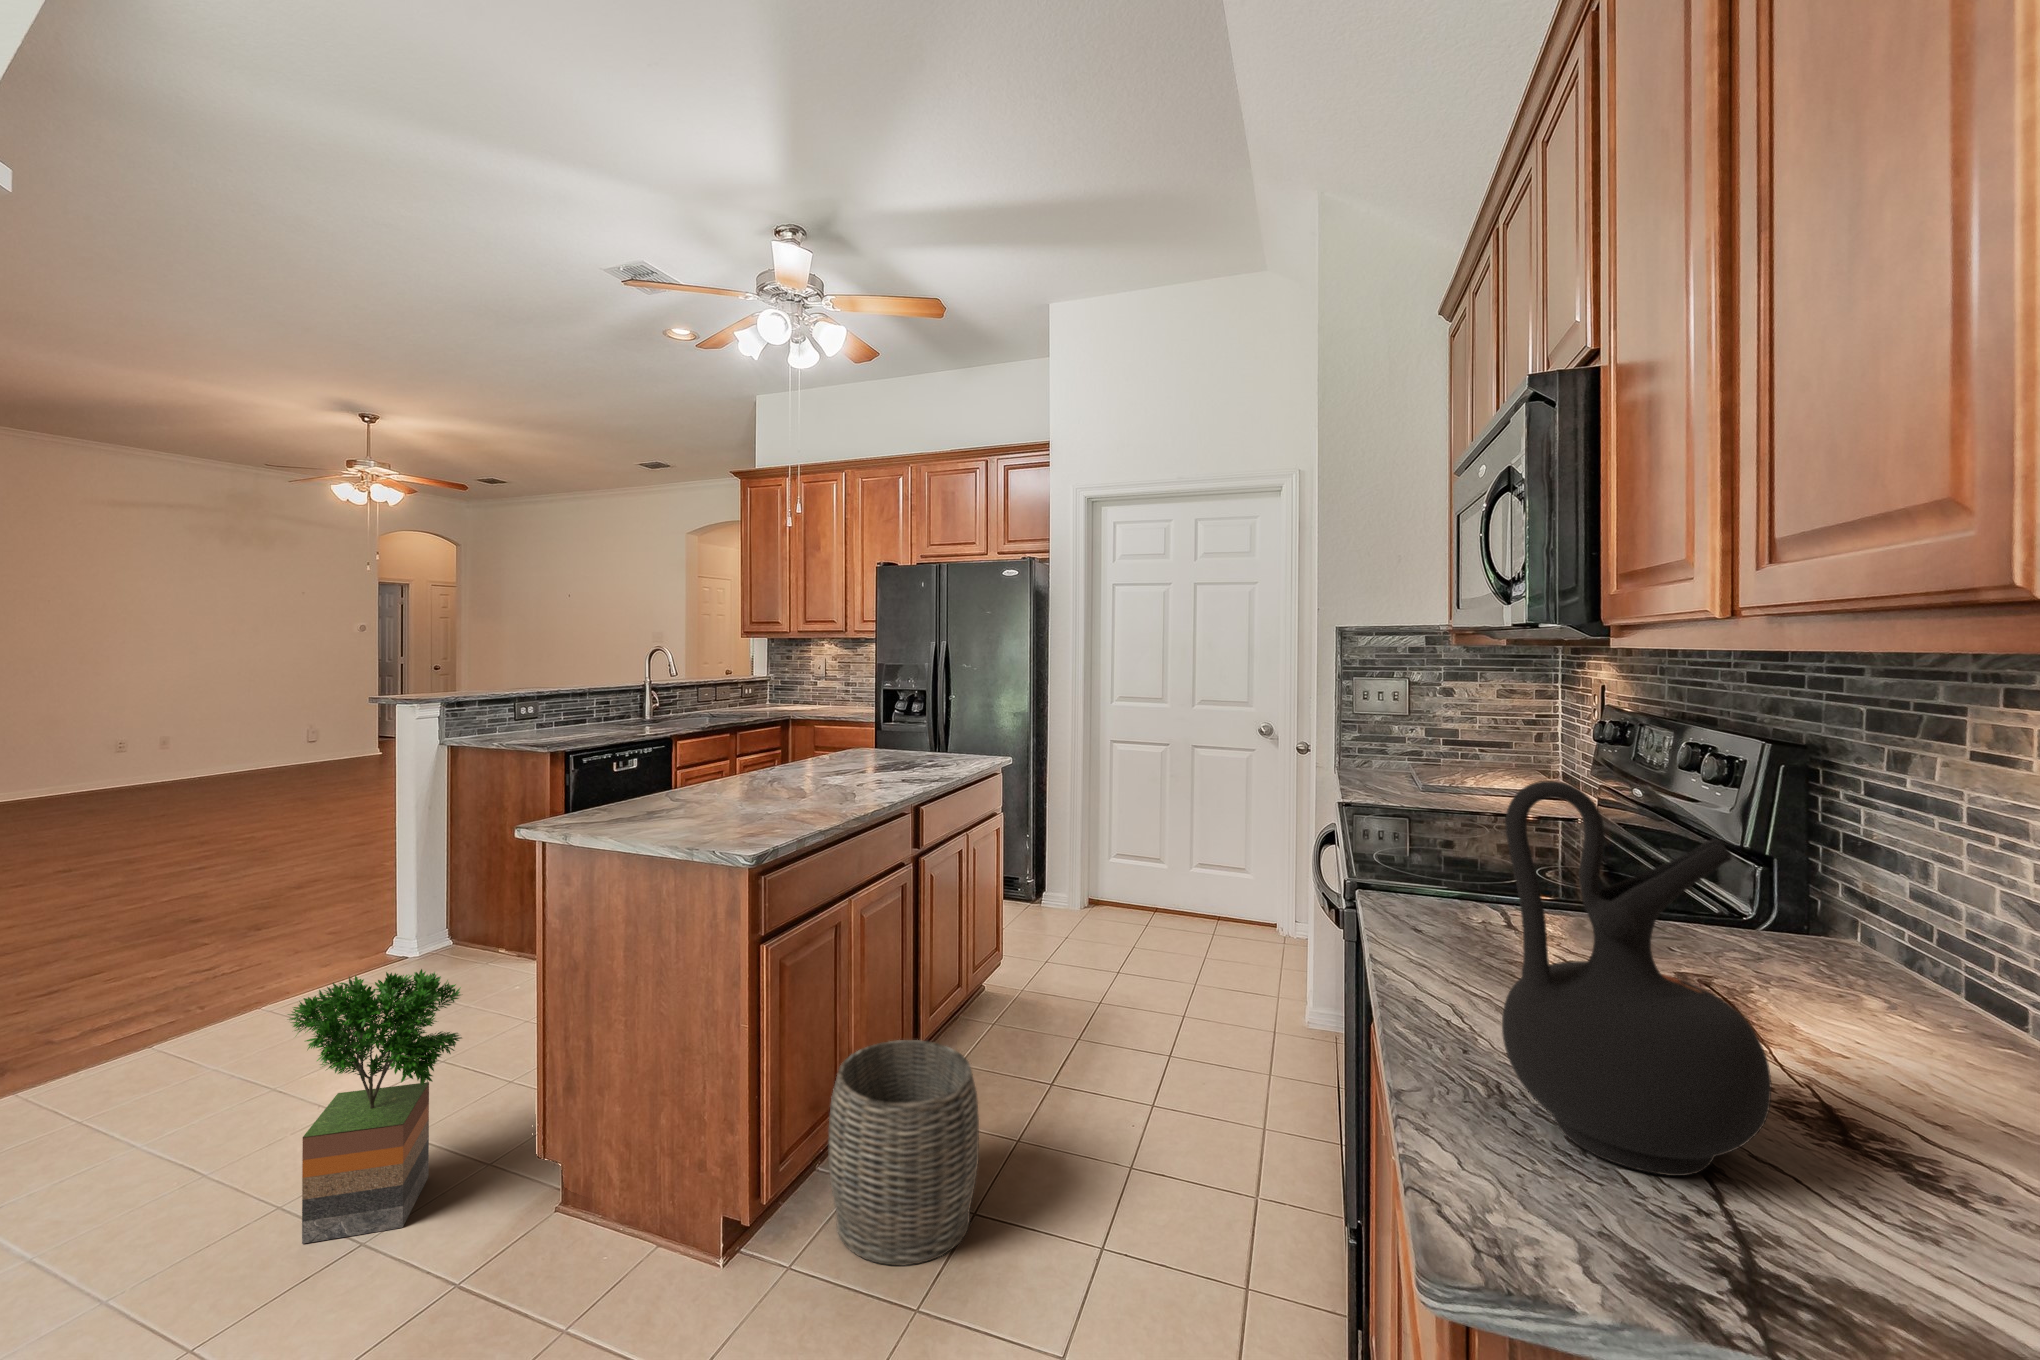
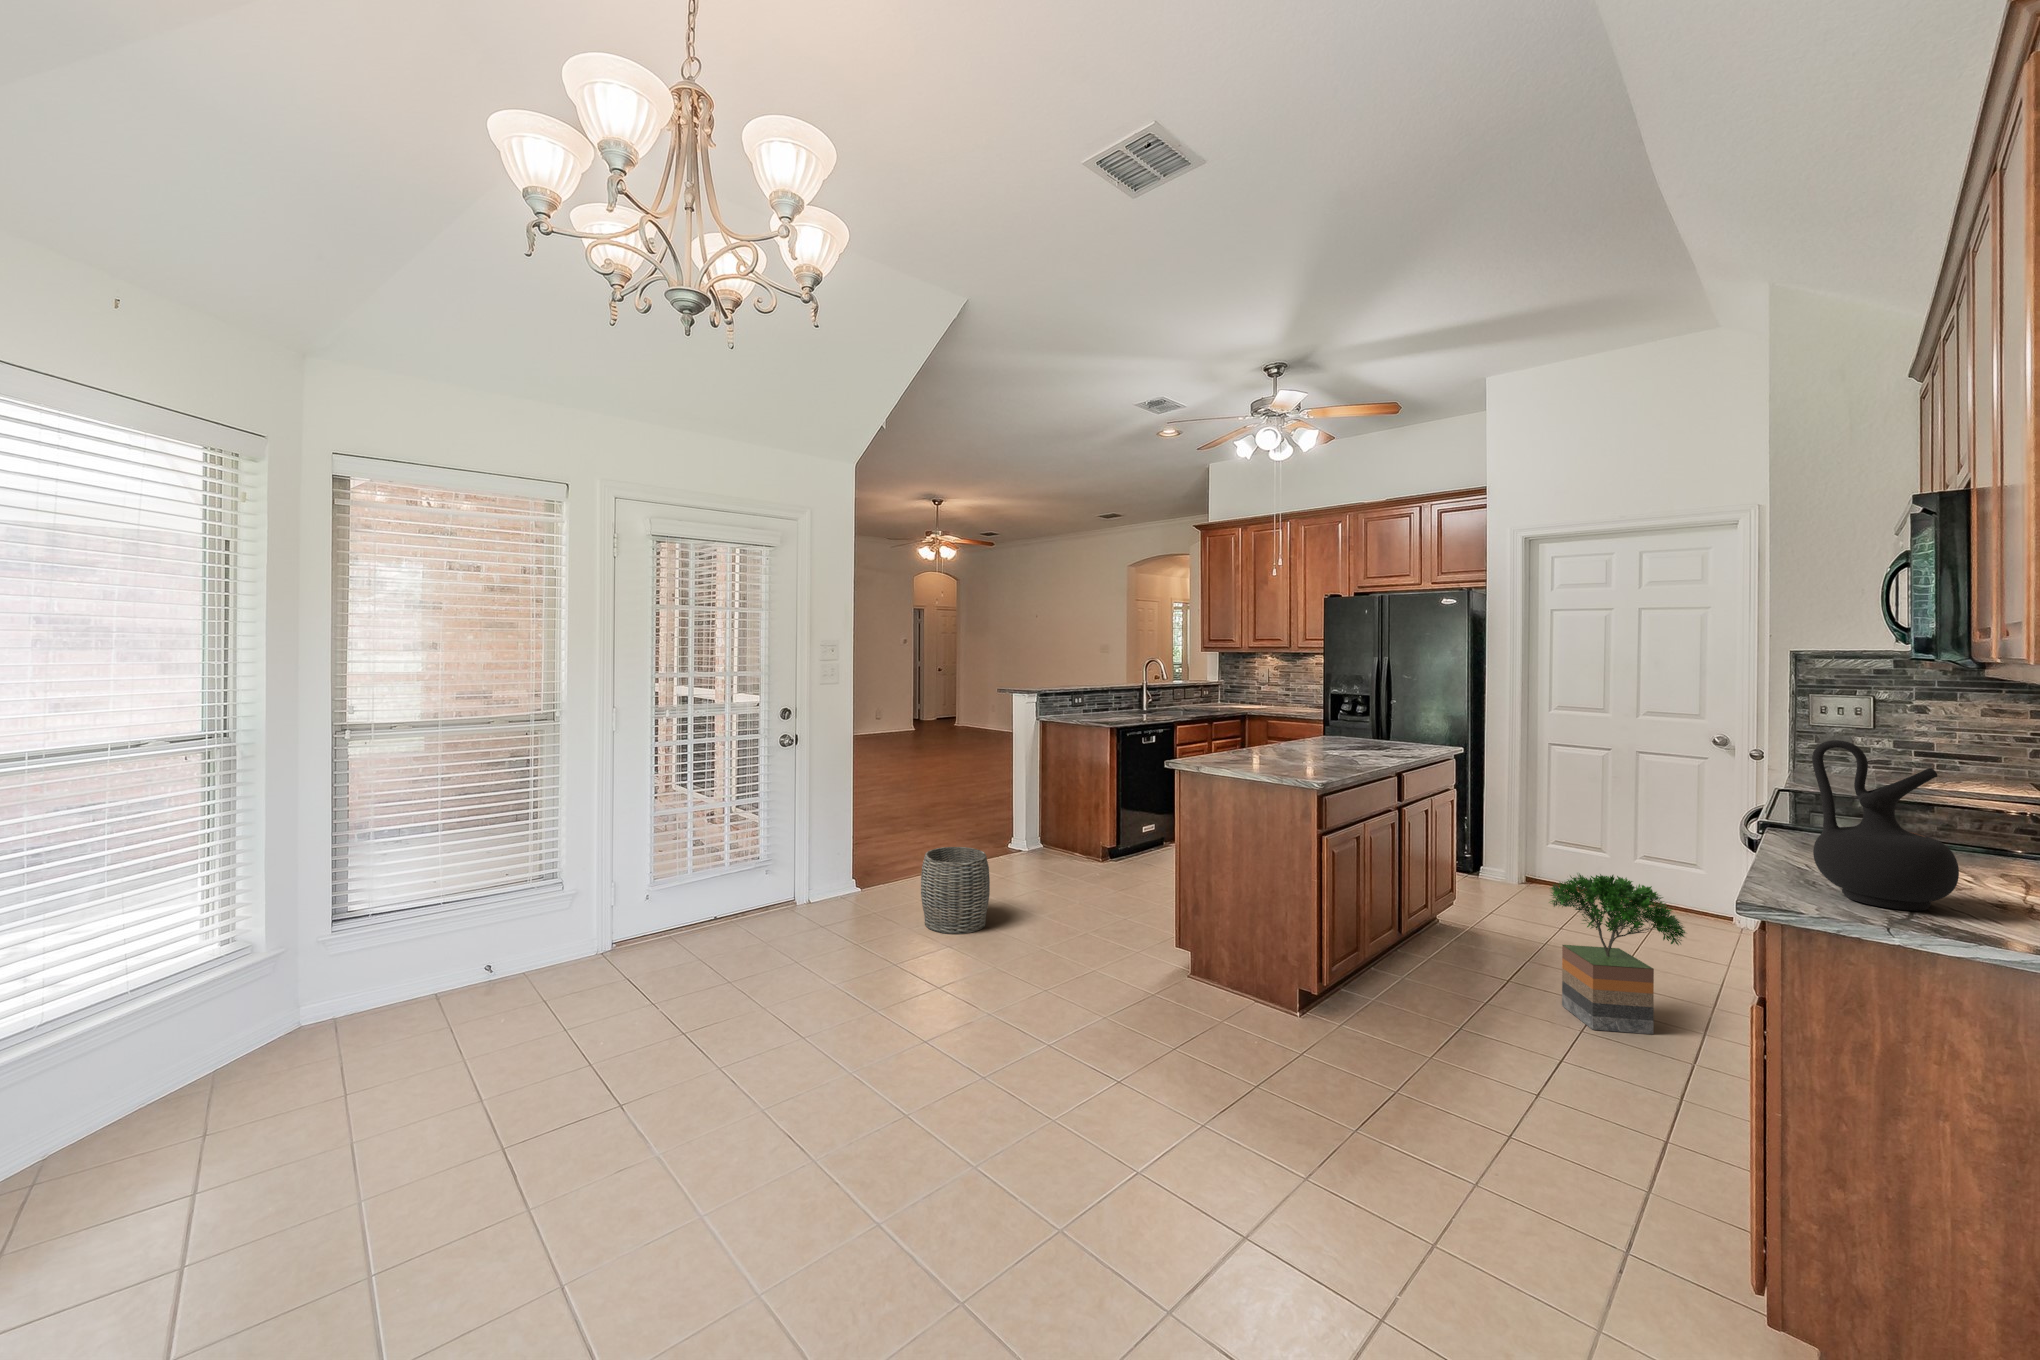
potted tree: present [288,969,462,1244] -> present [1549,874,1686,1034]
woven basket: present [829,1040,979,1266] -> present [921,847,990,934]

